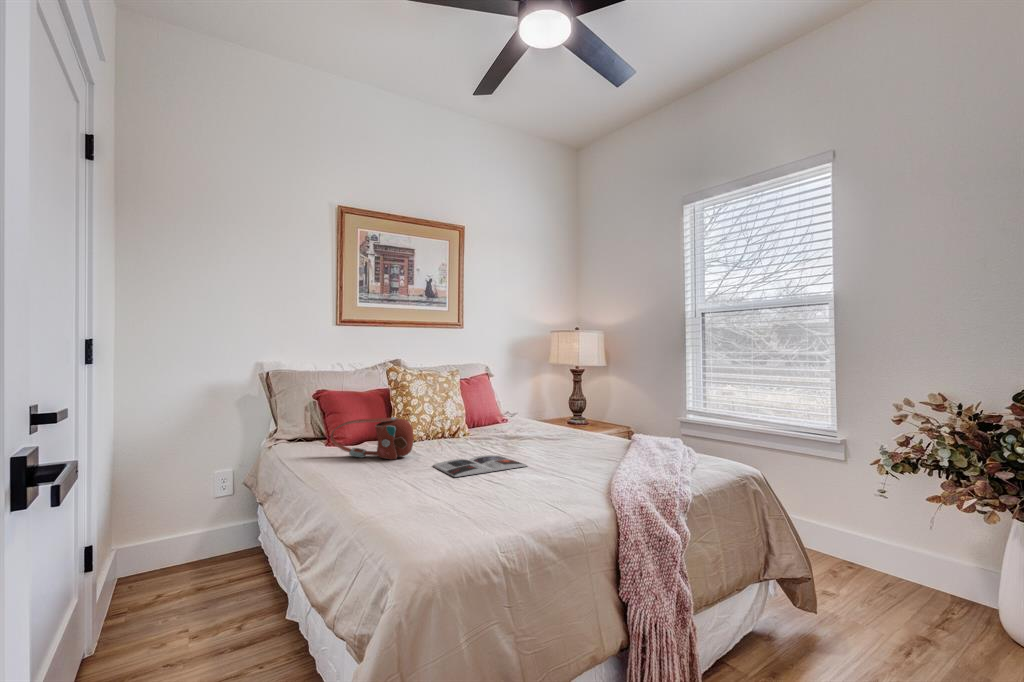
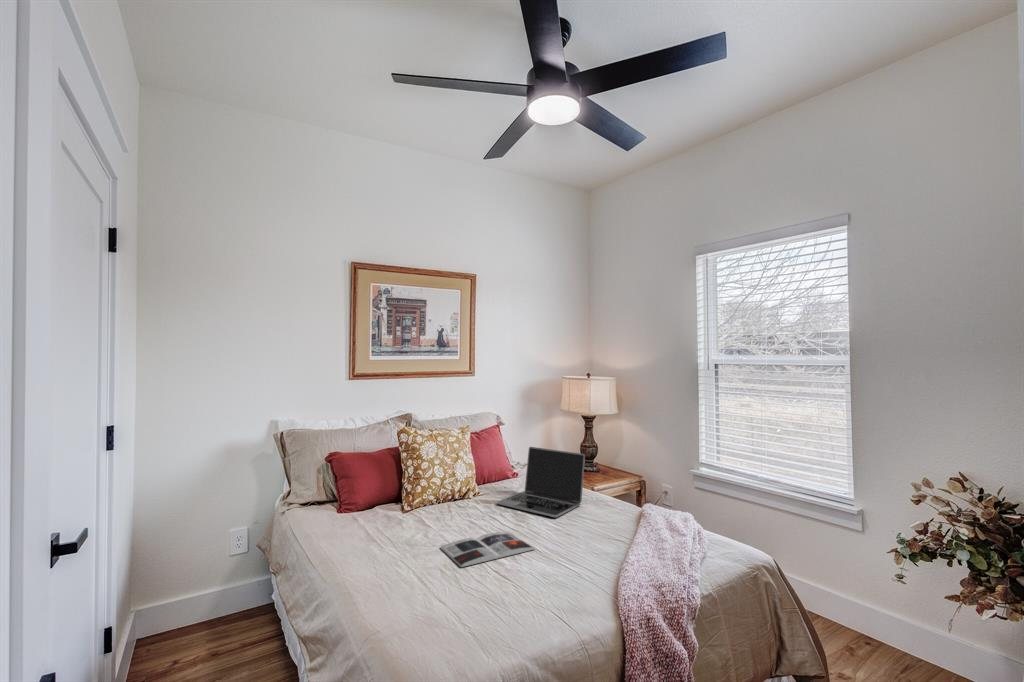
laptop: none [488,387,576,447] -> present [498,447,585,517]
handbag: present [331,417,413,459] -> none [341,493,422,536]

